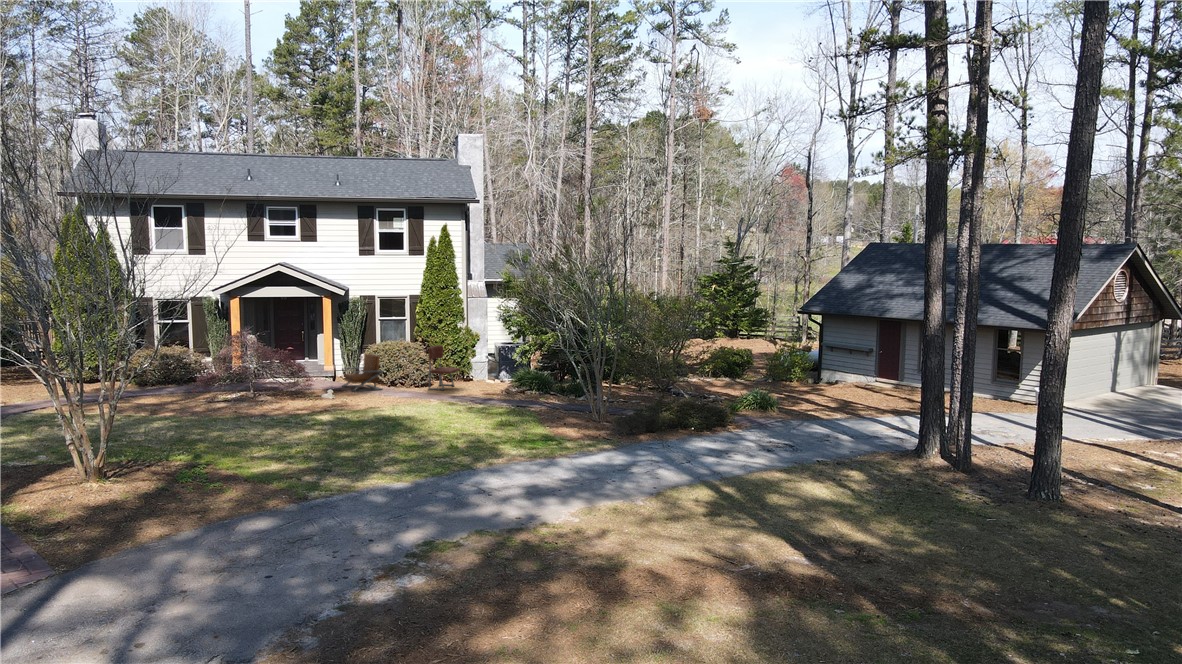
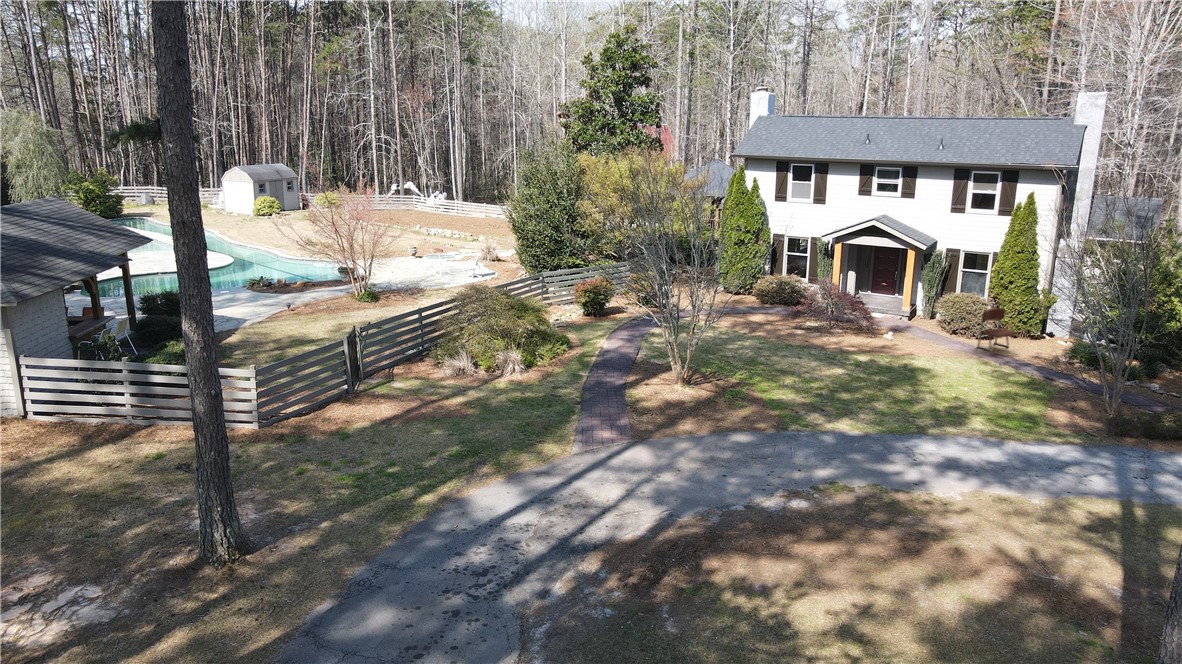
lounge chair: present [342,354,384,391] -> none [905,305,939,340]

